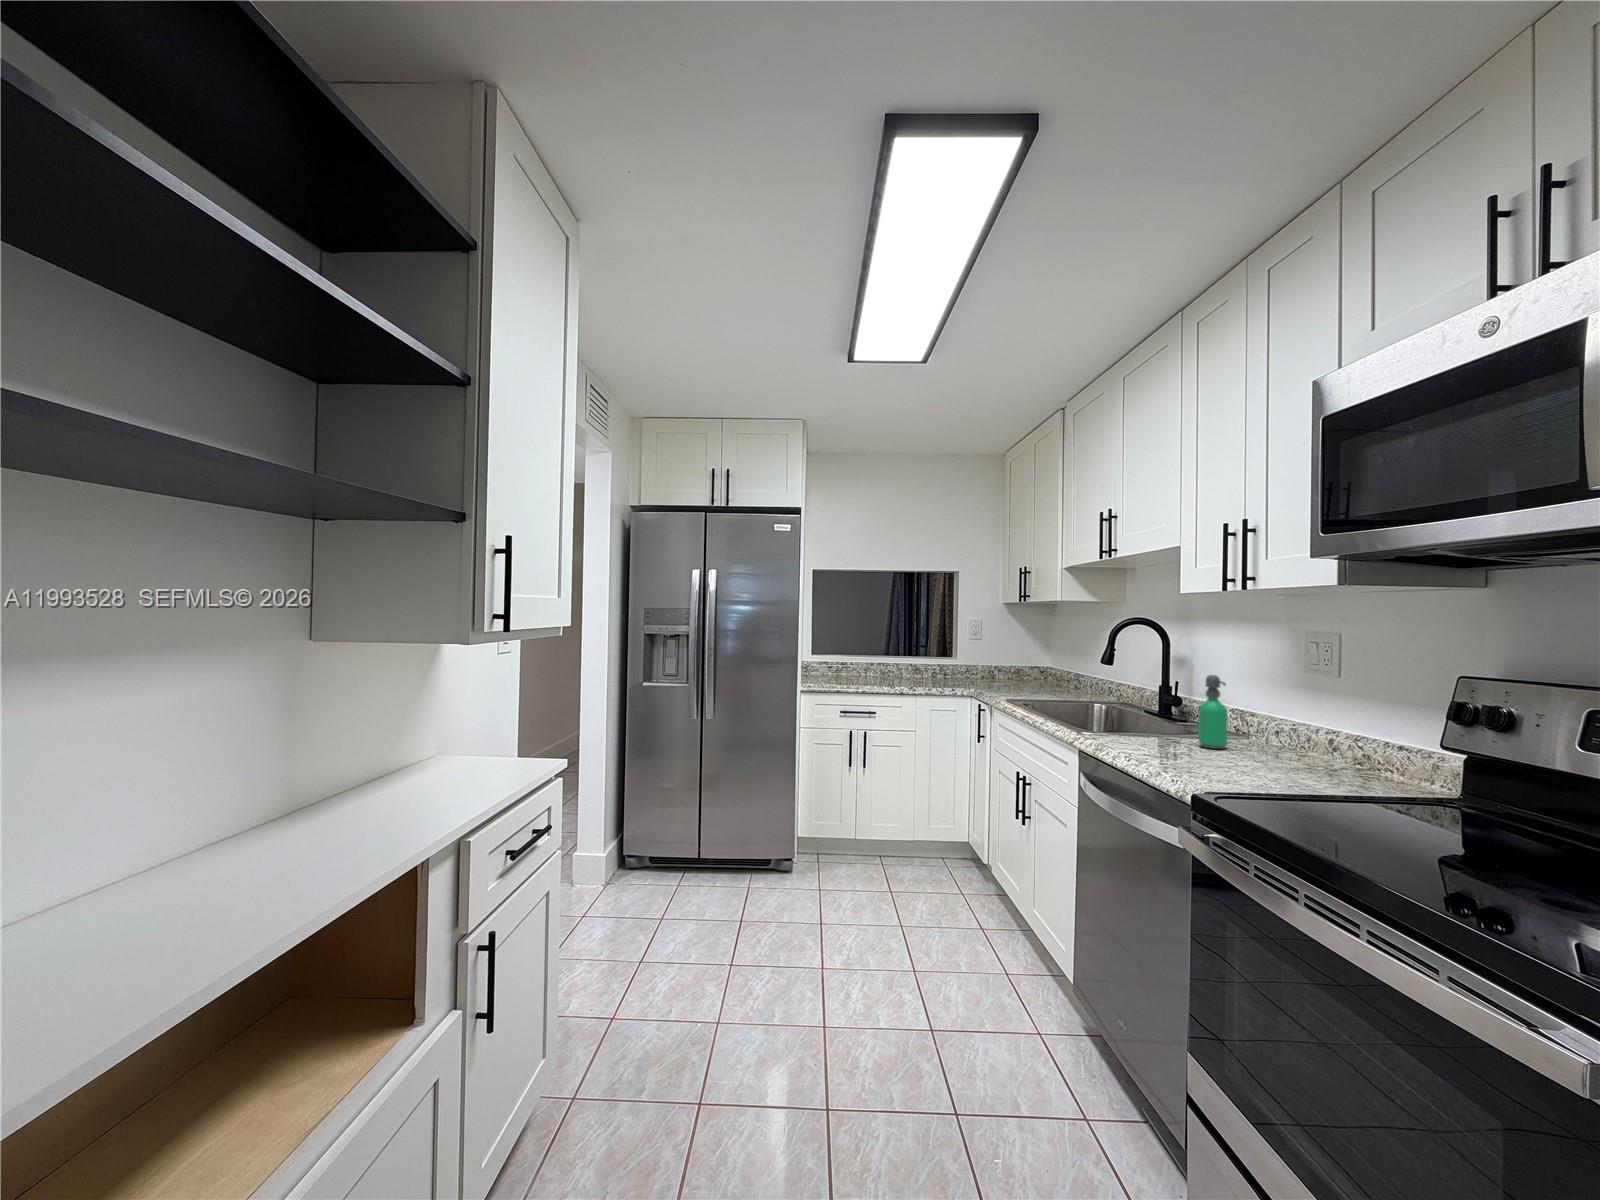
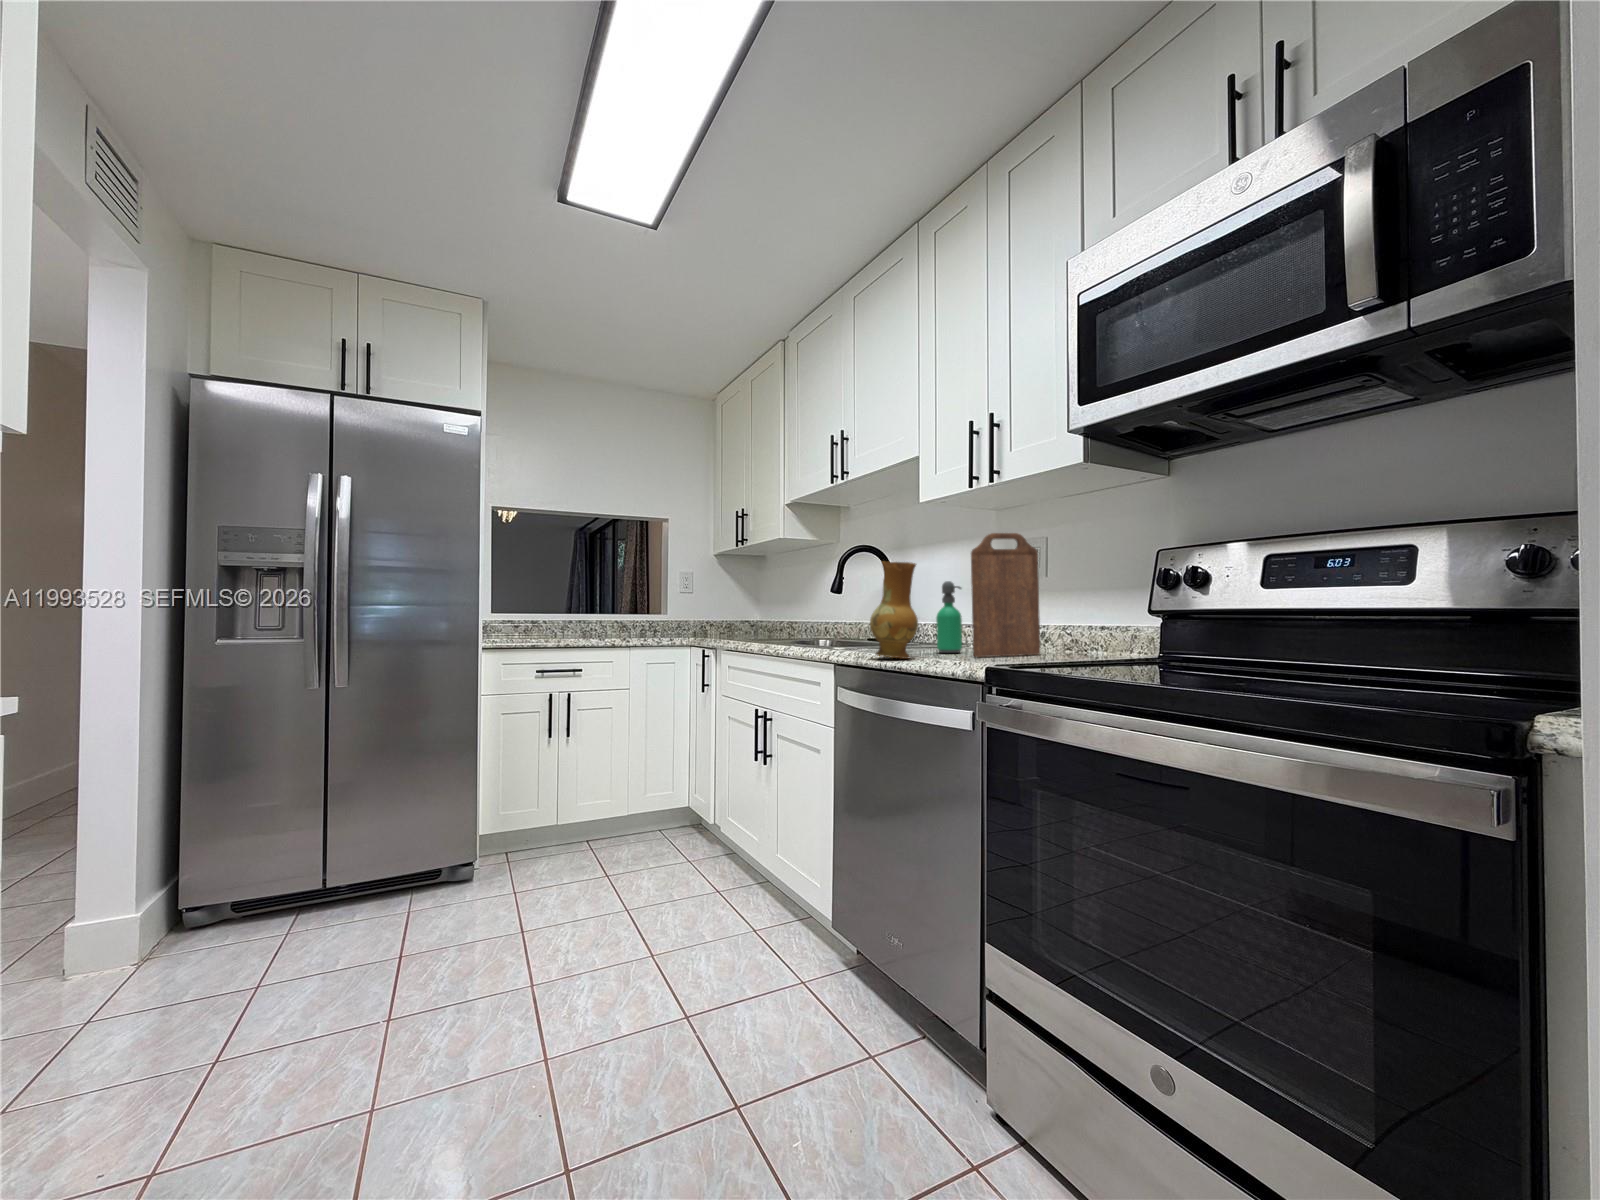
cutting board: none [1231,634,1316,764] -> present [971,533,1040,657]
ceramic jug: none [1118,655,1169,753] -> present [870,561,918,659]

